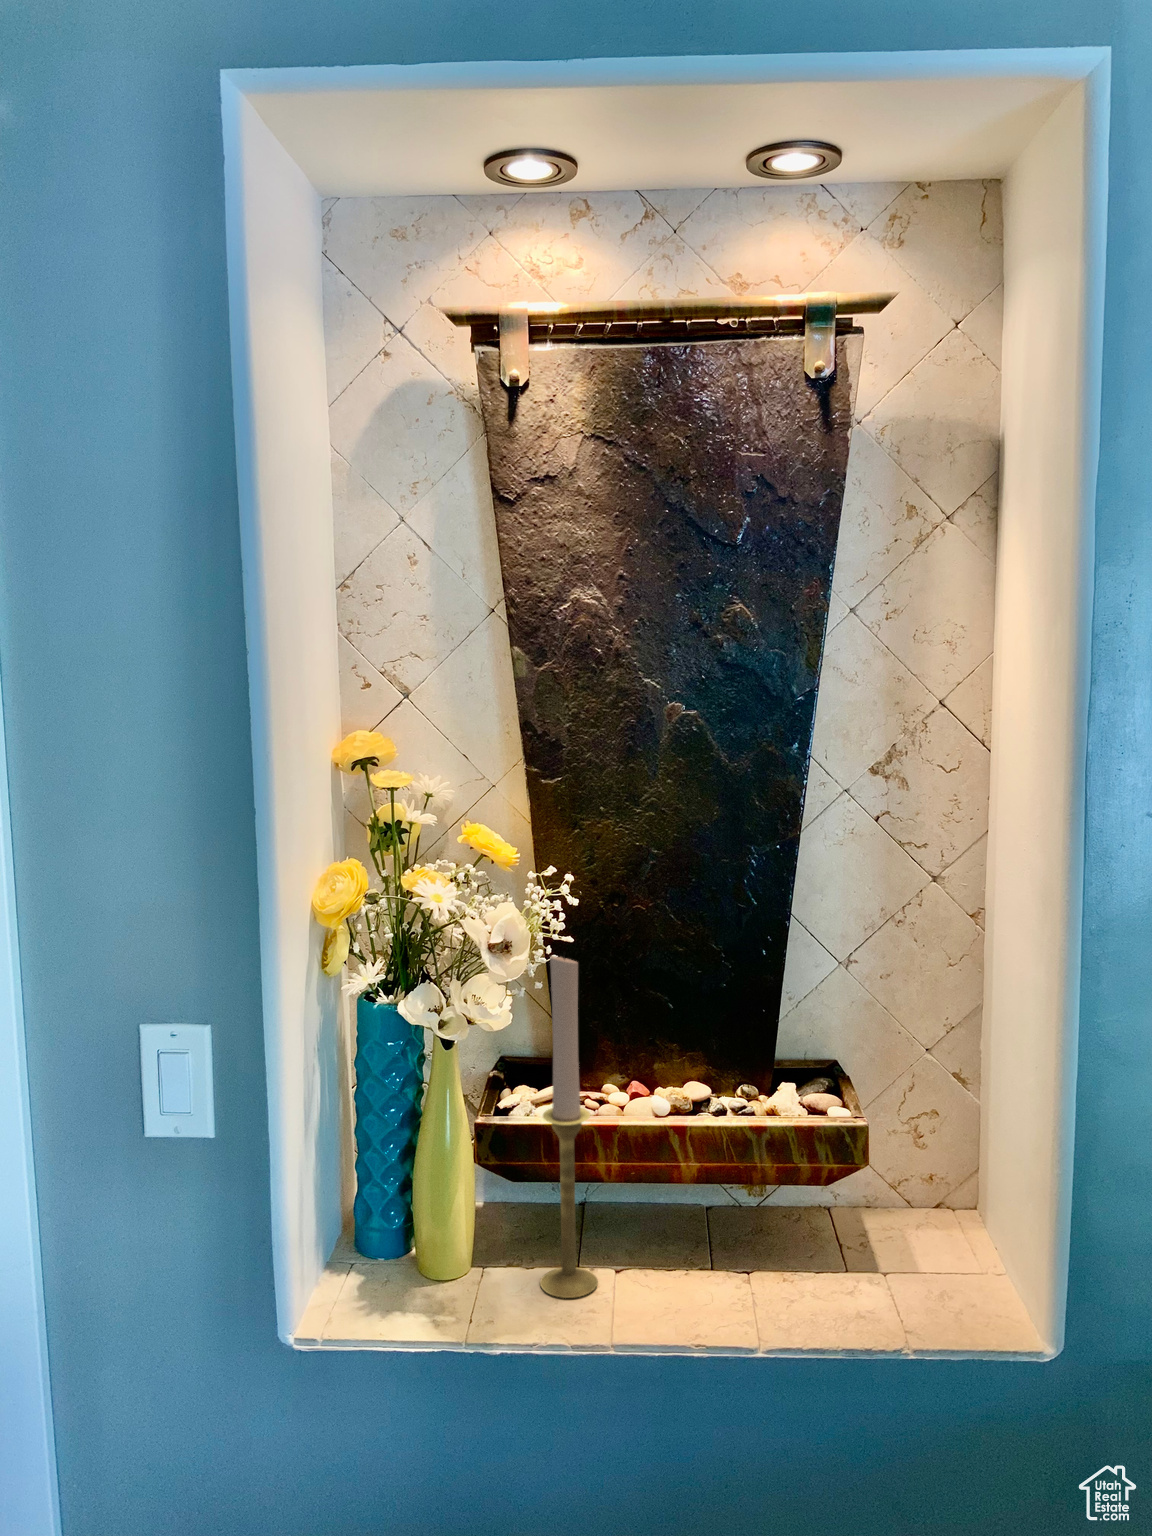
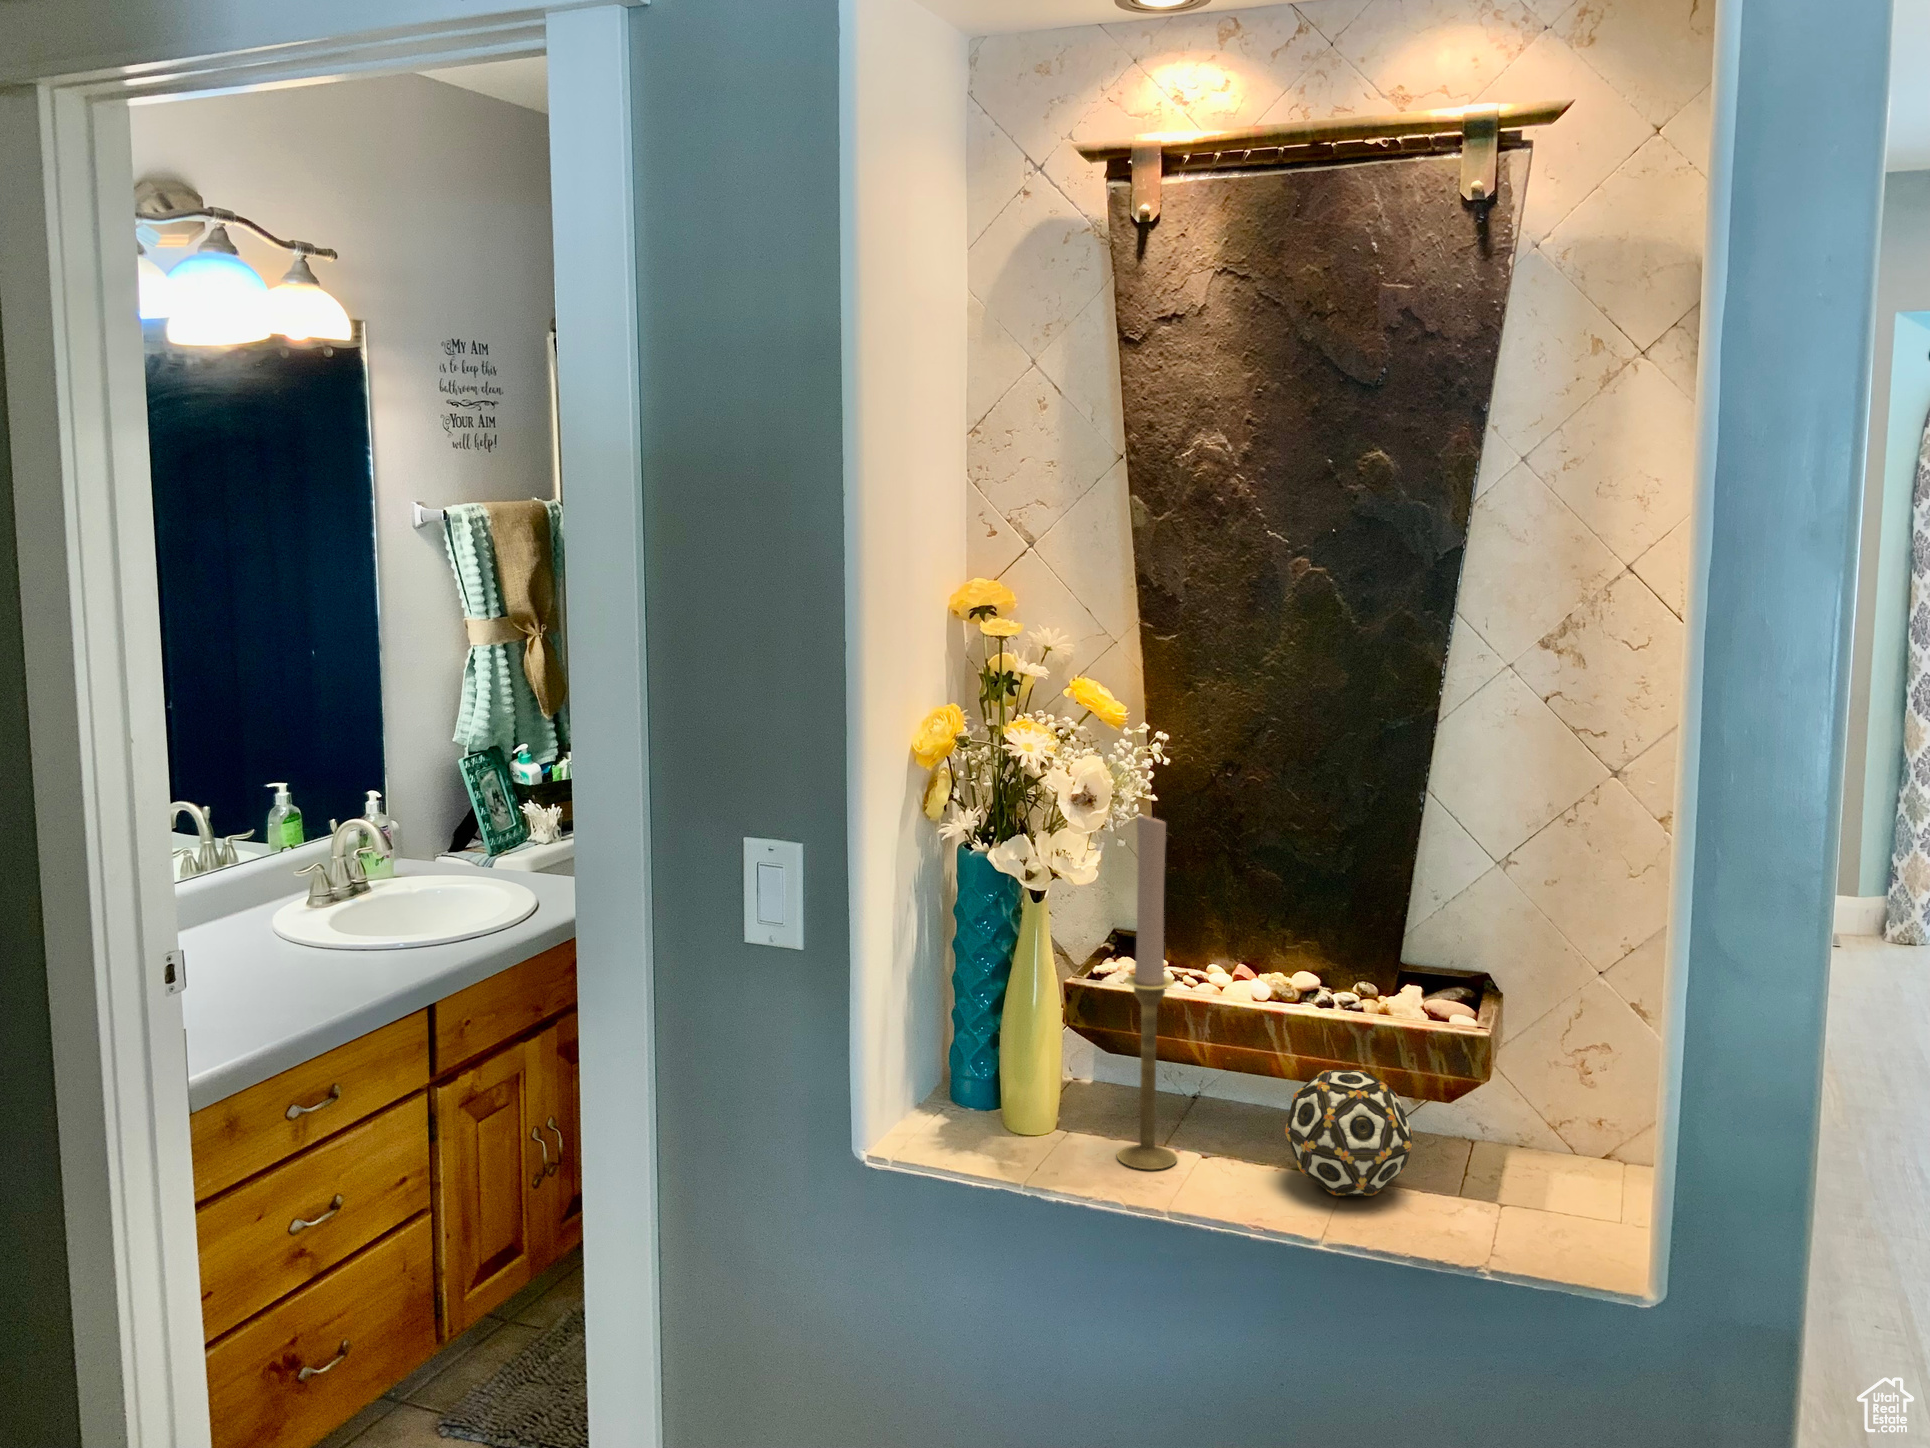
decorative ball: none [698,1171,815,1294] -> present [1285,1070,1413,1196]

